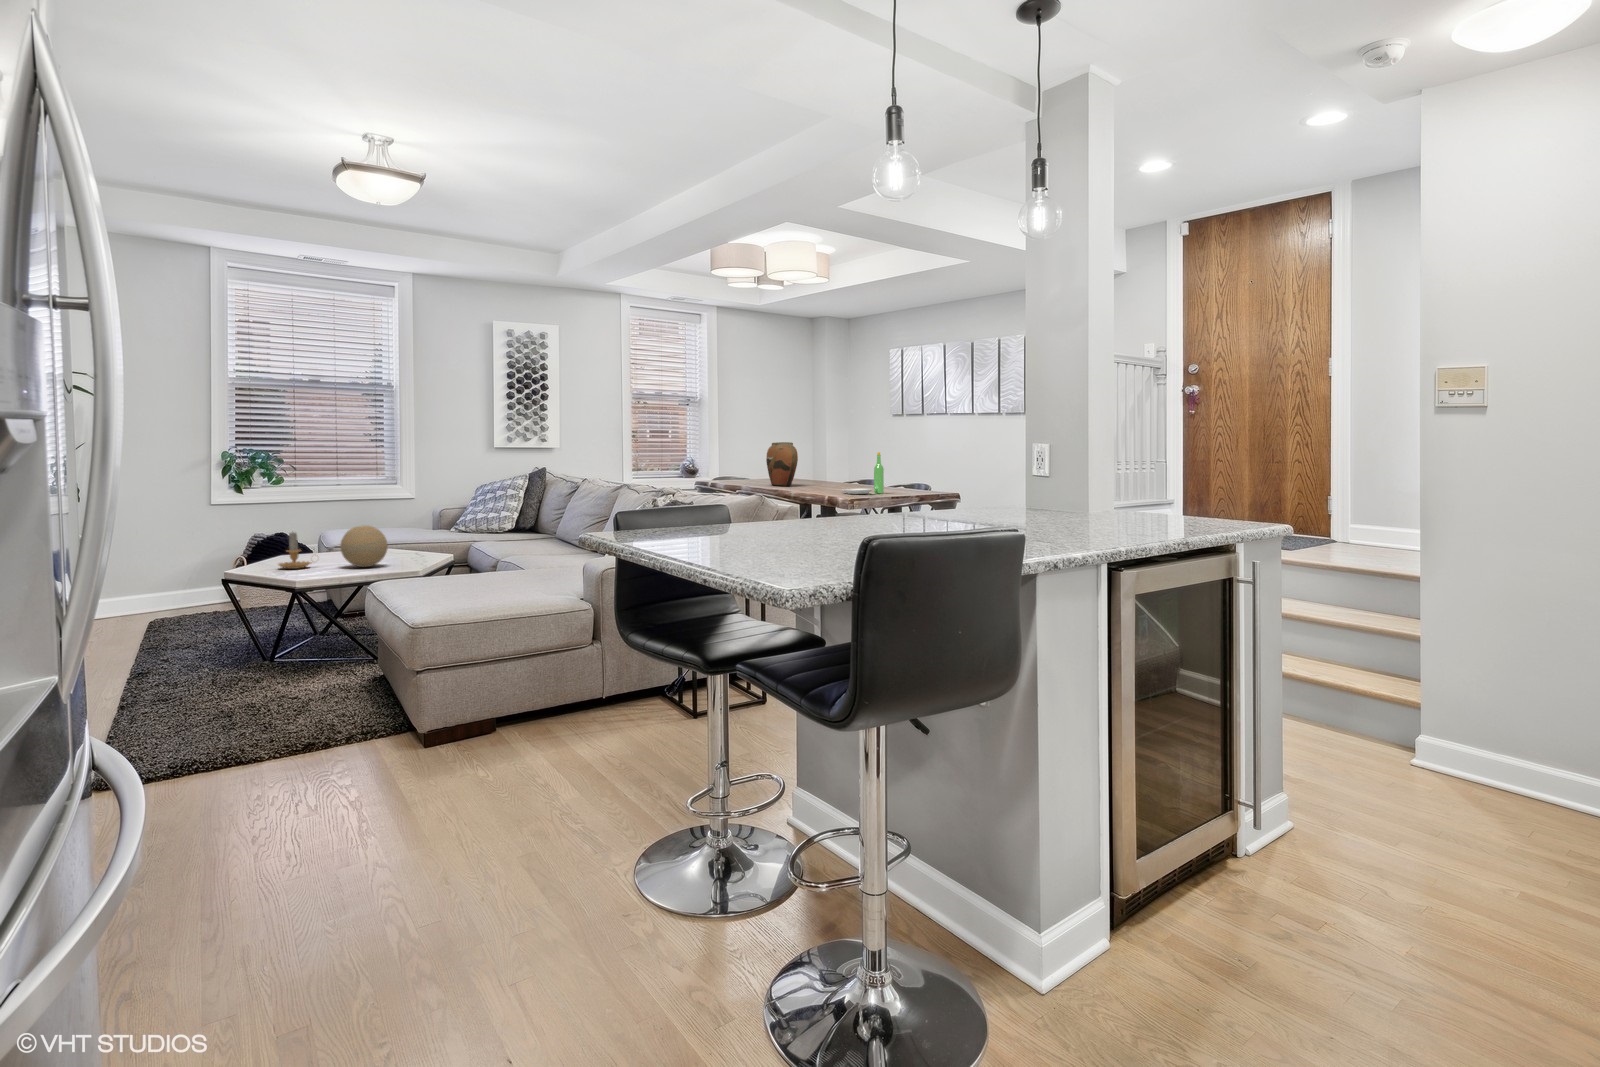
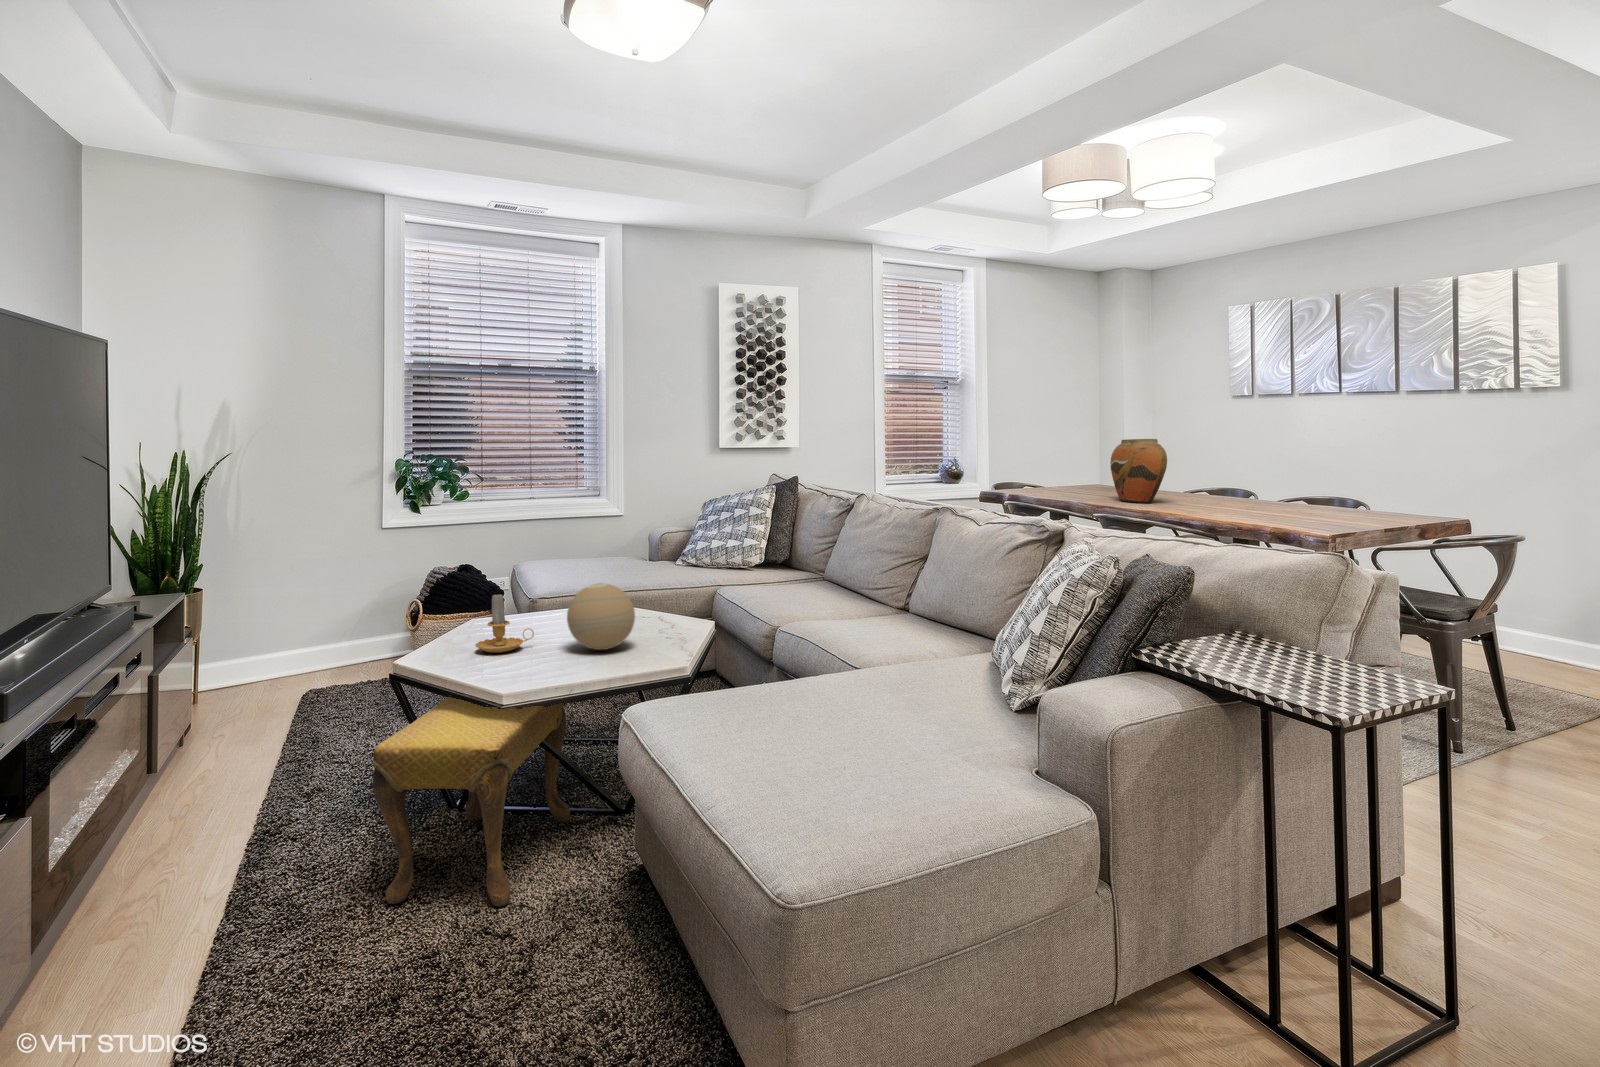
plate: present [841,452,884,494] -> none [1292,456,1362,523]
footstool: none [207,585,340,700] -> present [373,697,570,907]

